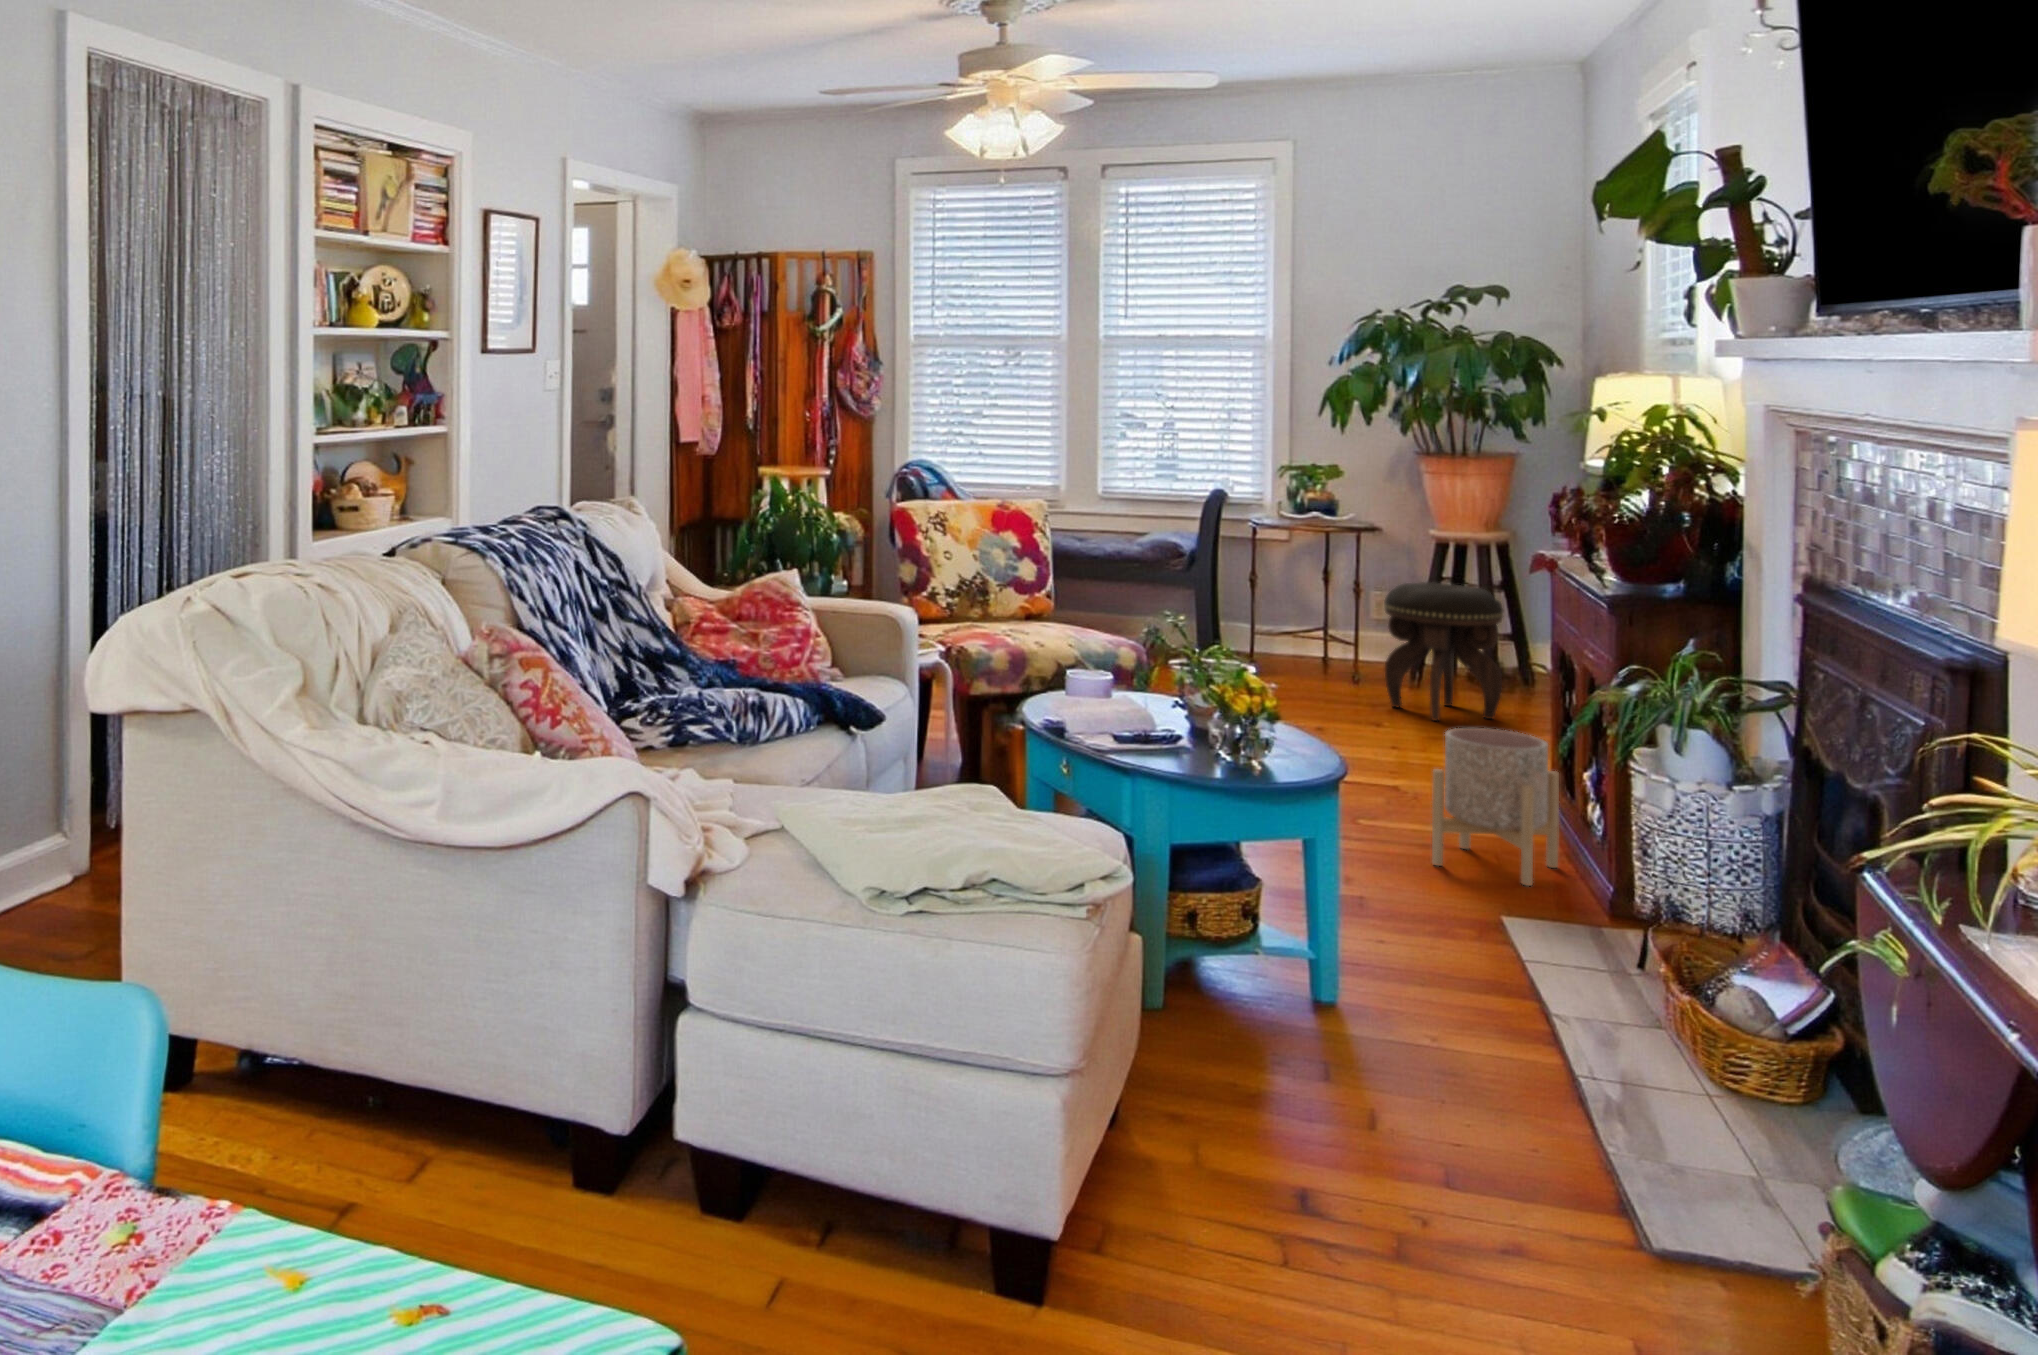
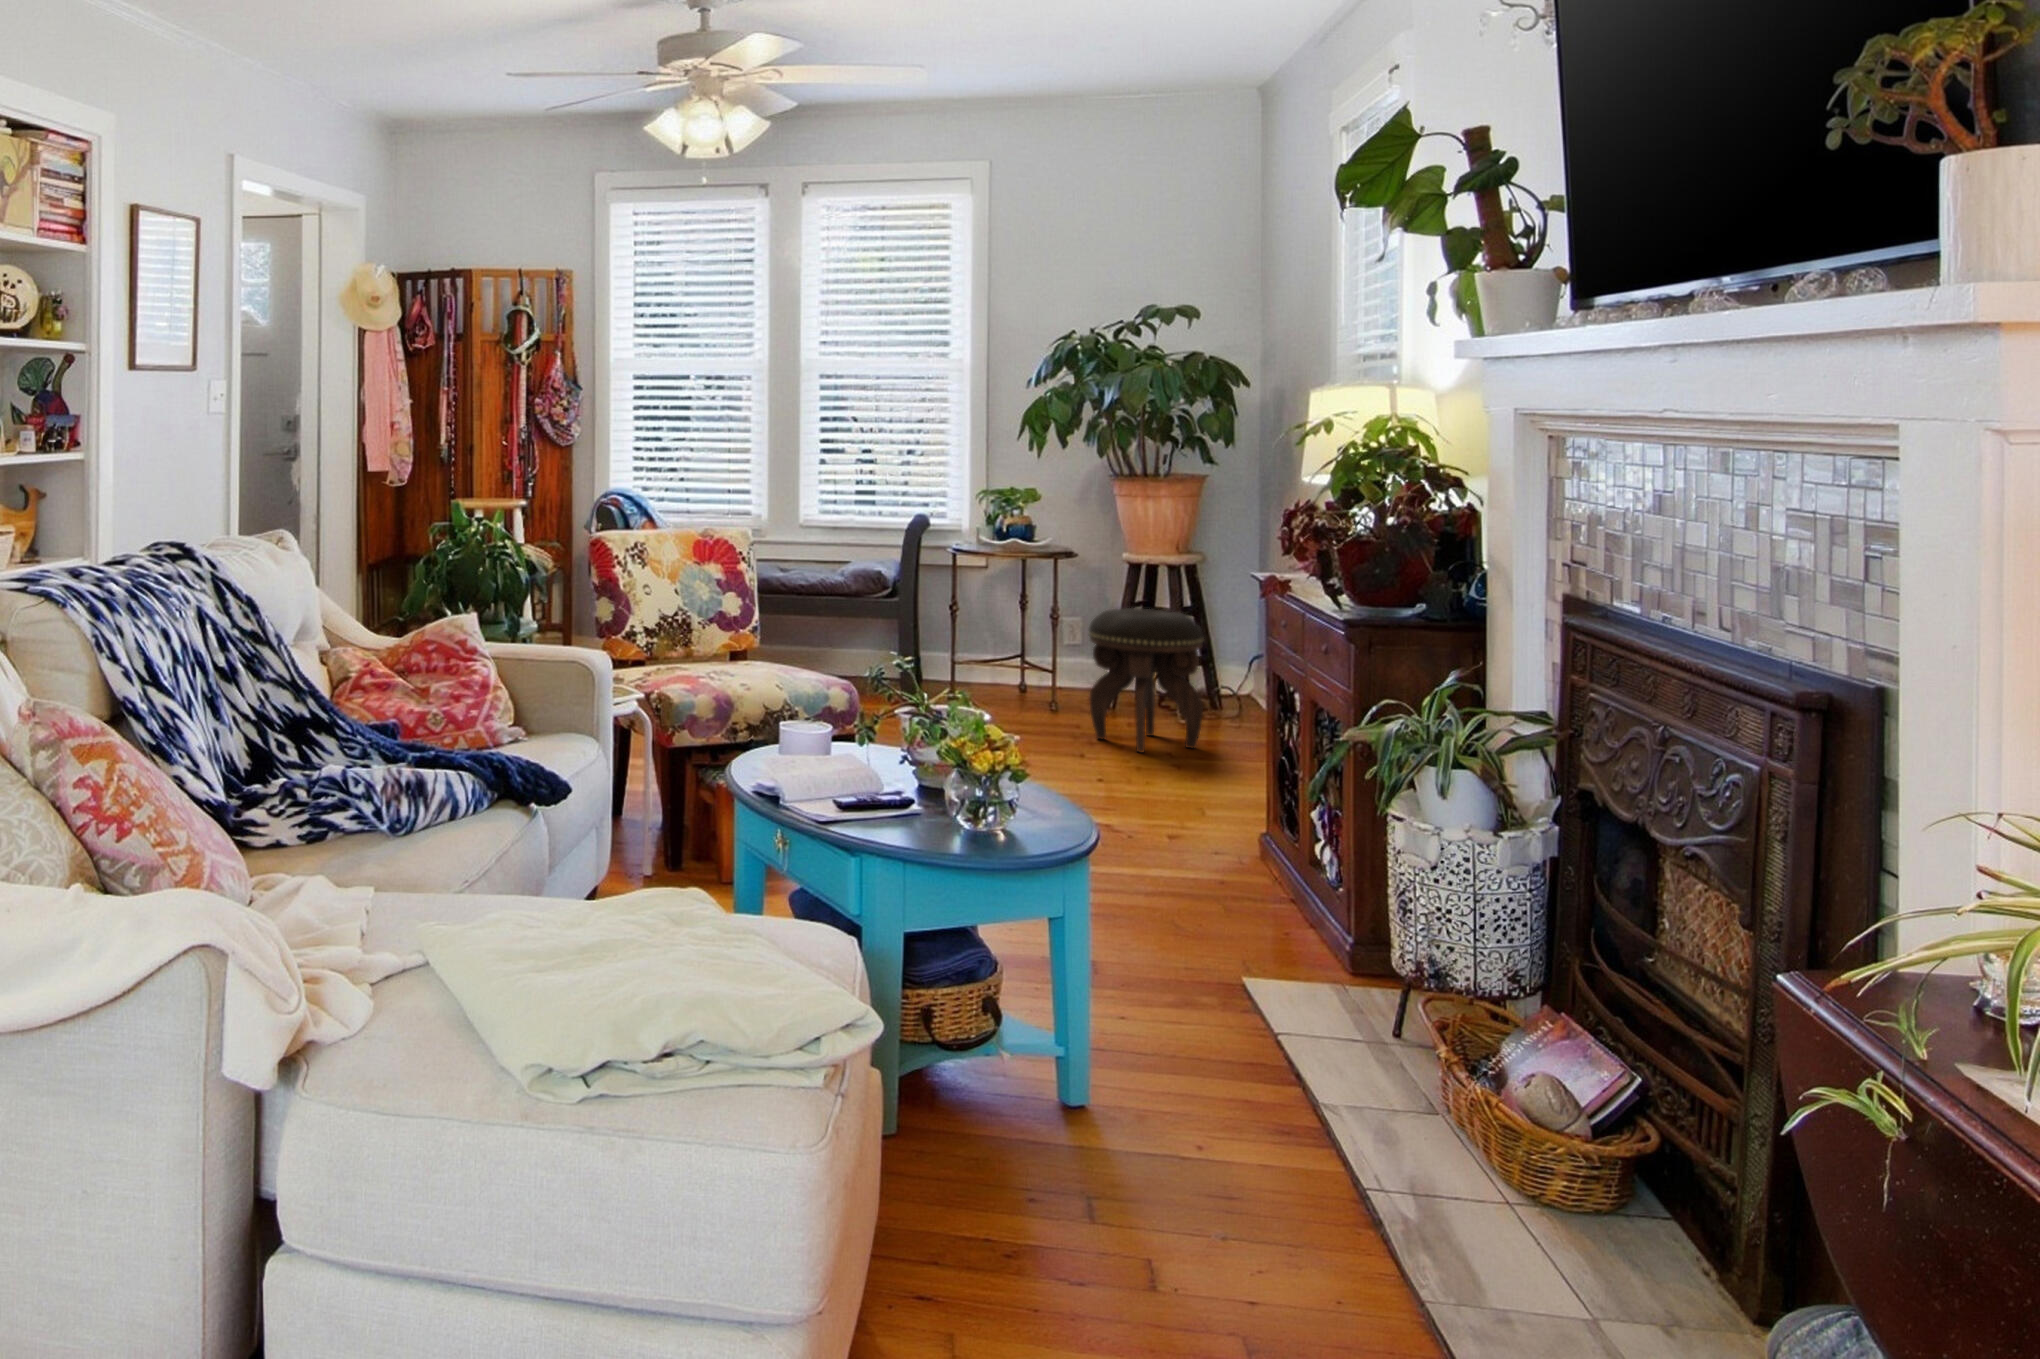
planter: present [1432,728,1559,886] -> none [1163,767,1289,941]

